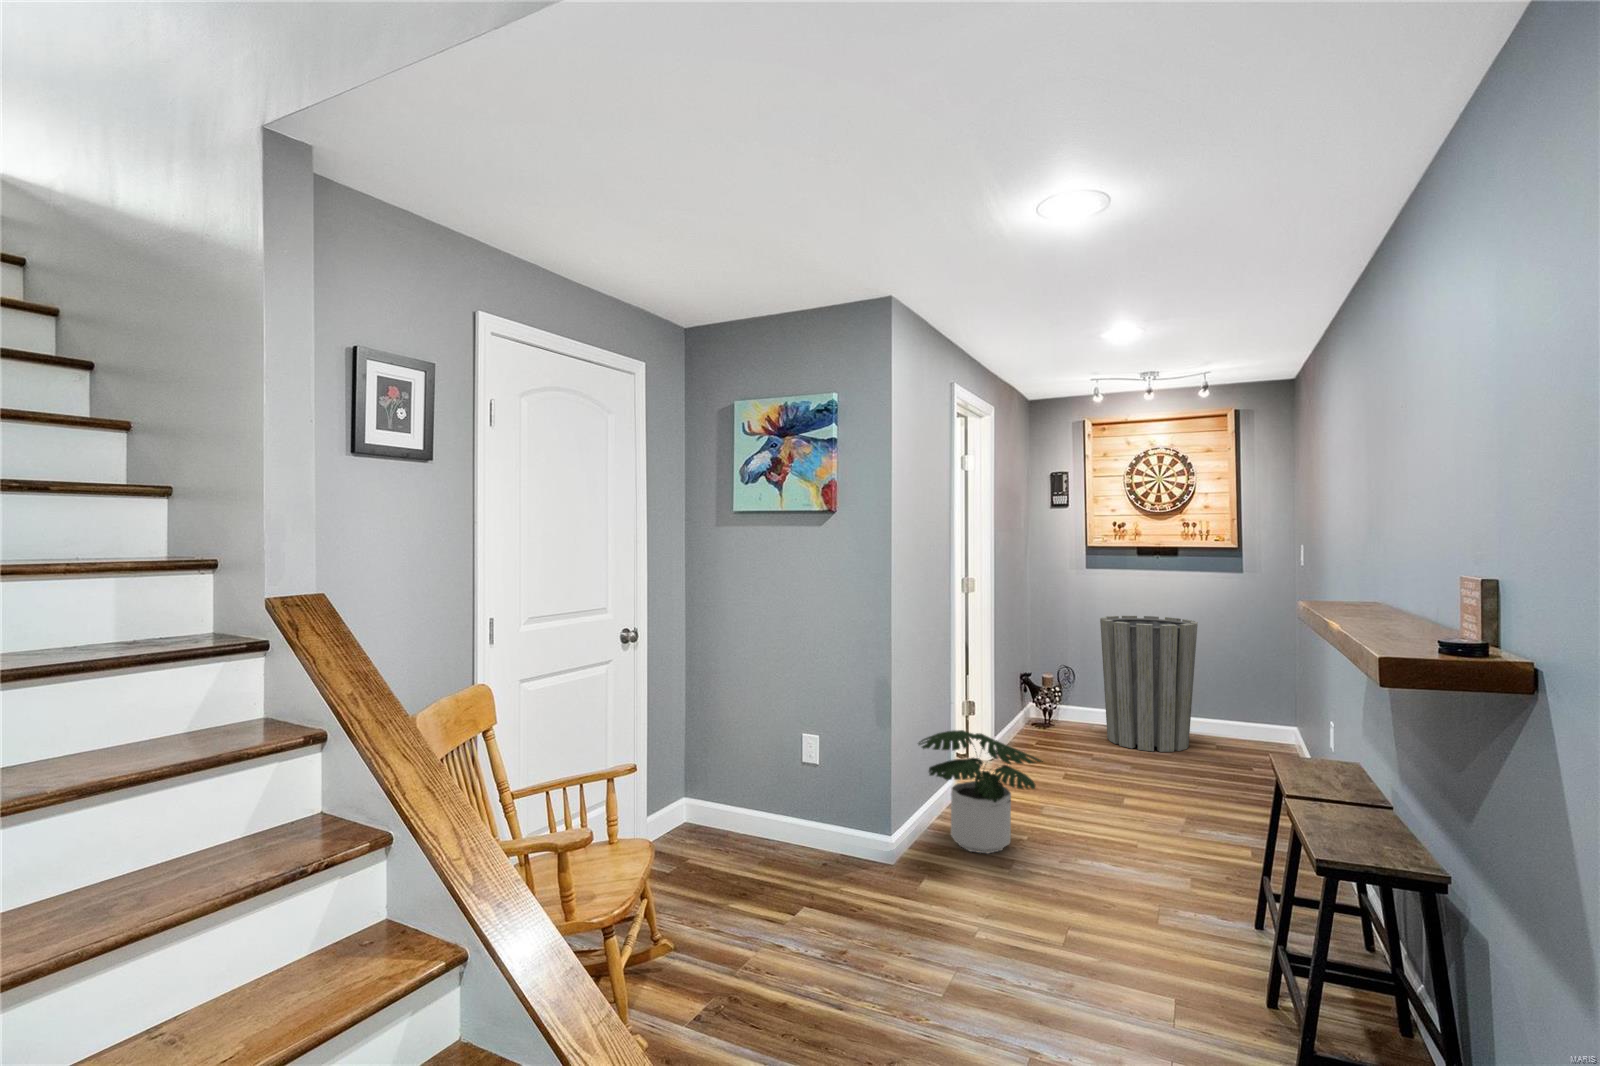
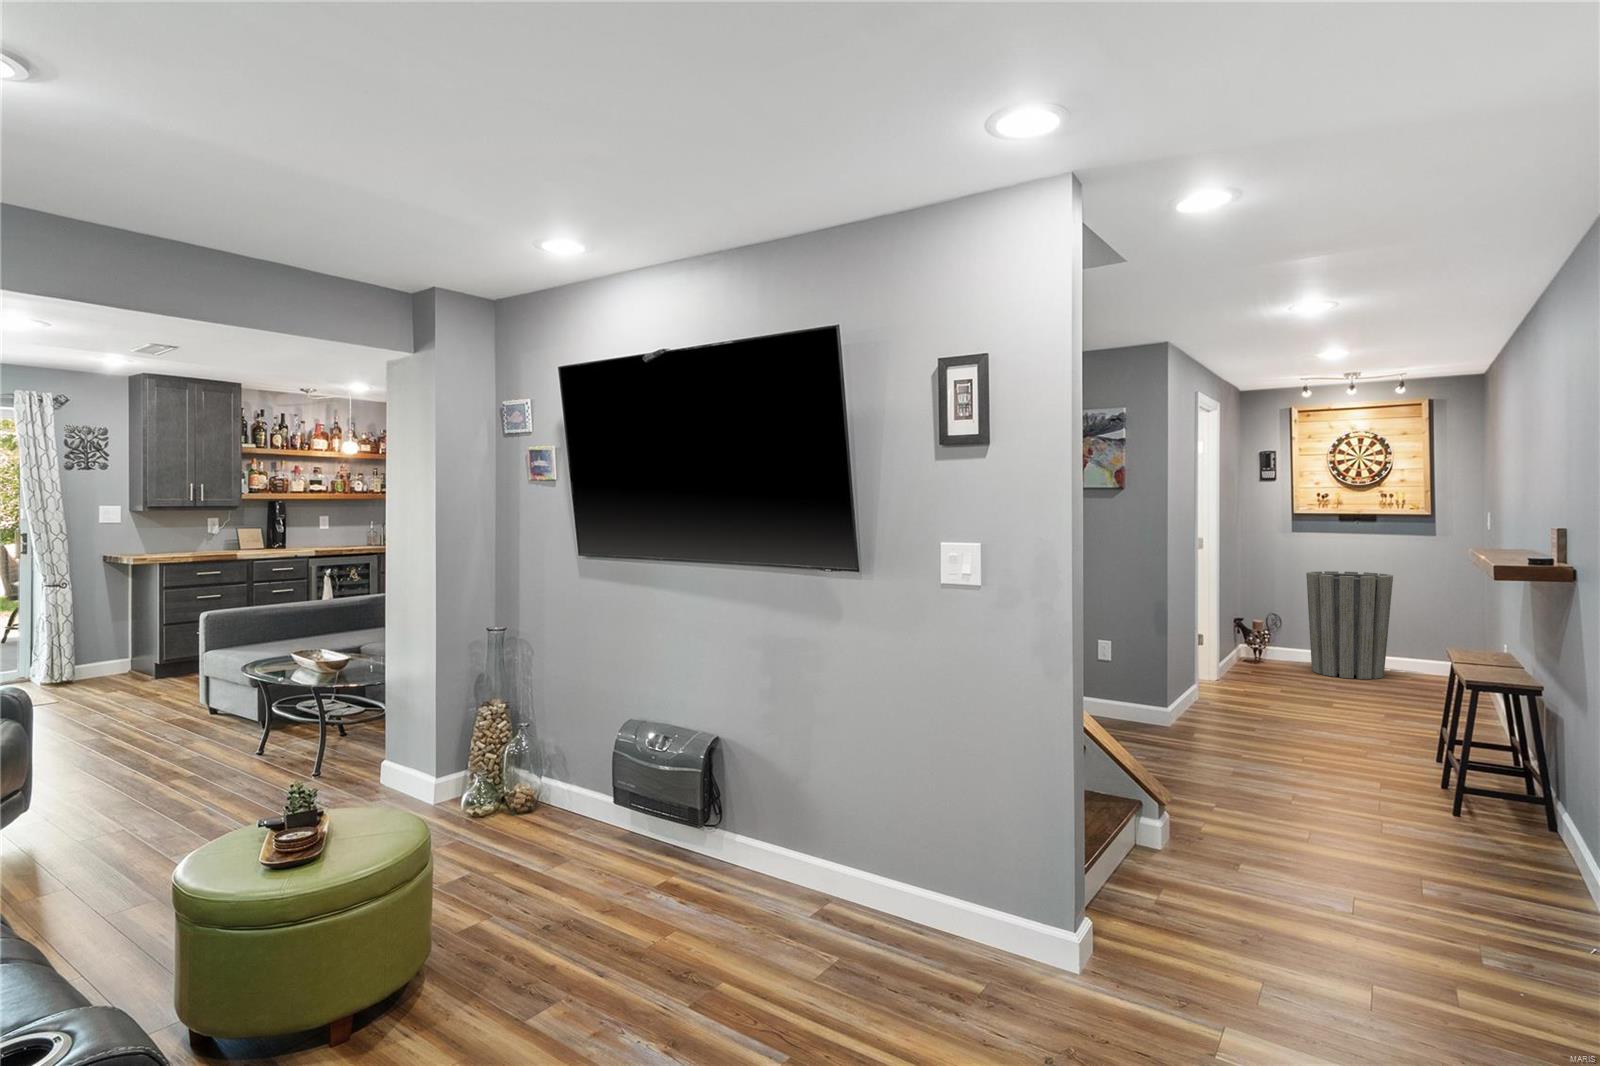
potted plant: present [919,730,1043,853] -> none [1182,642,1276,726]

